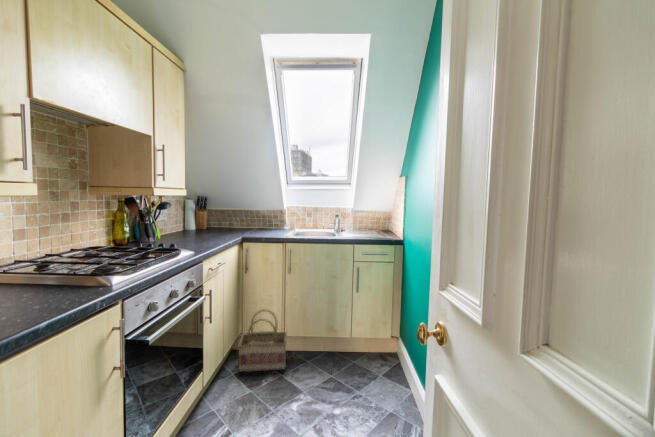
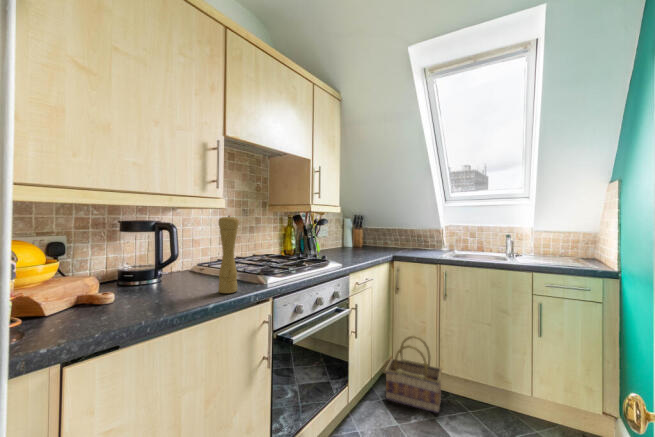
pepper mill: none [33,206,70,307] -> present [218,216,239,293]

